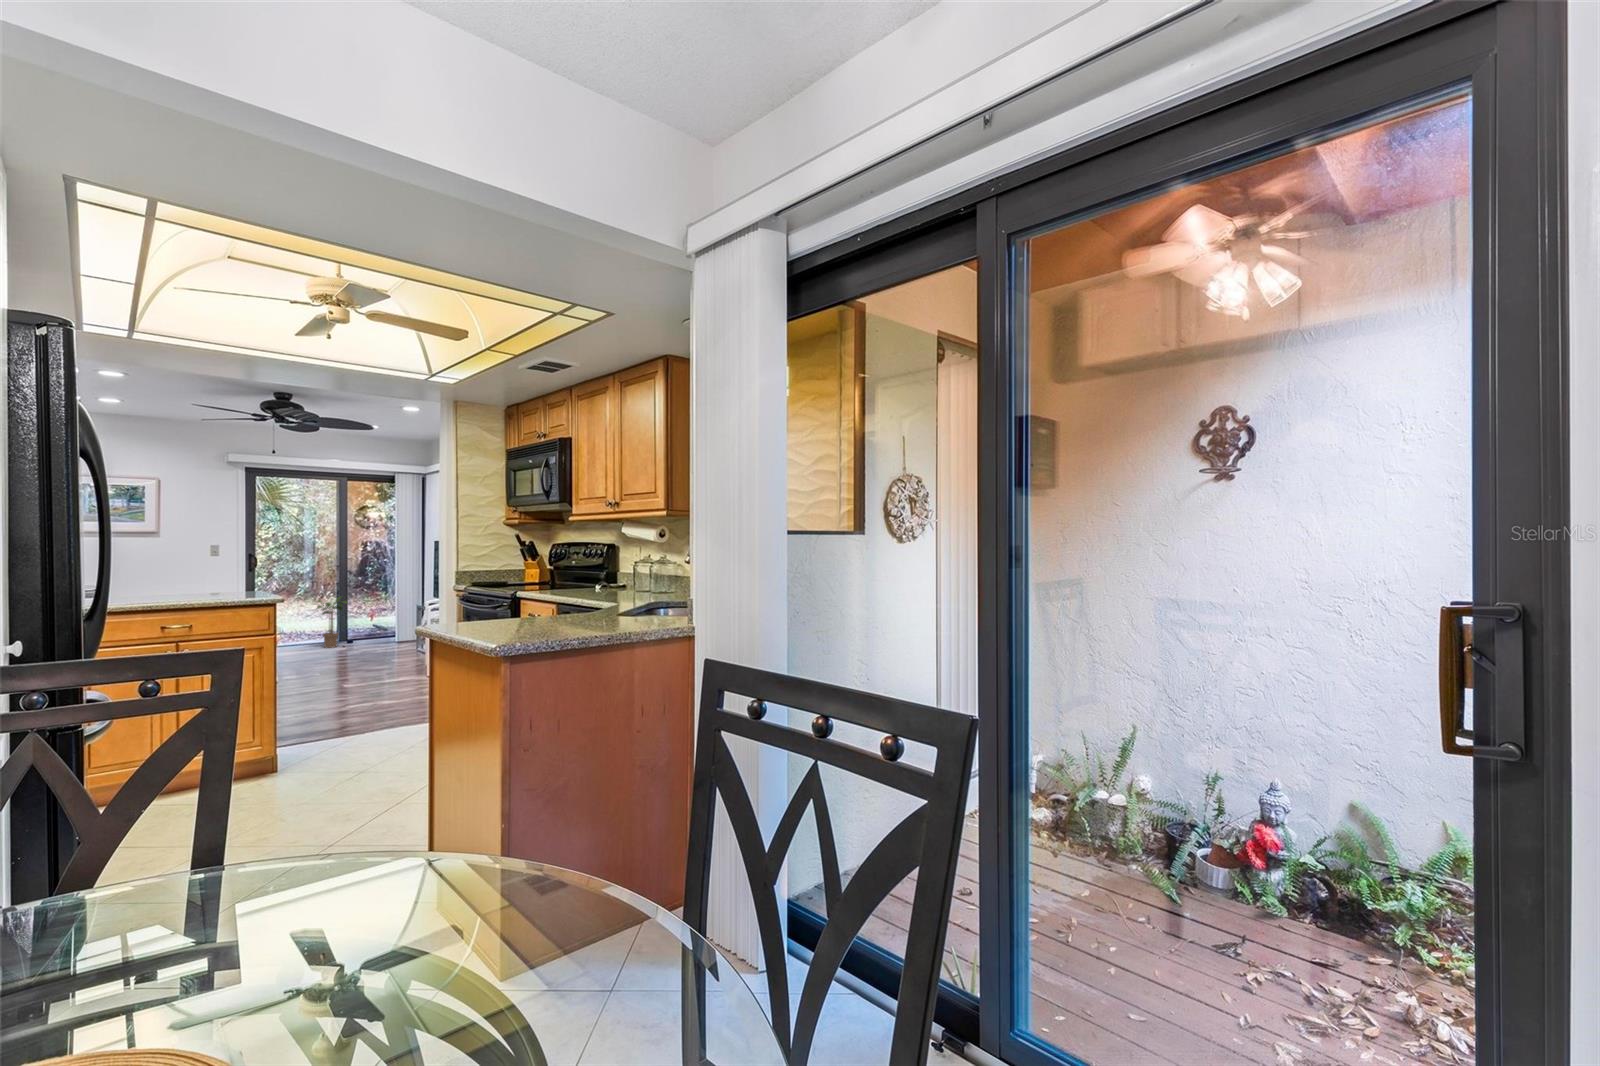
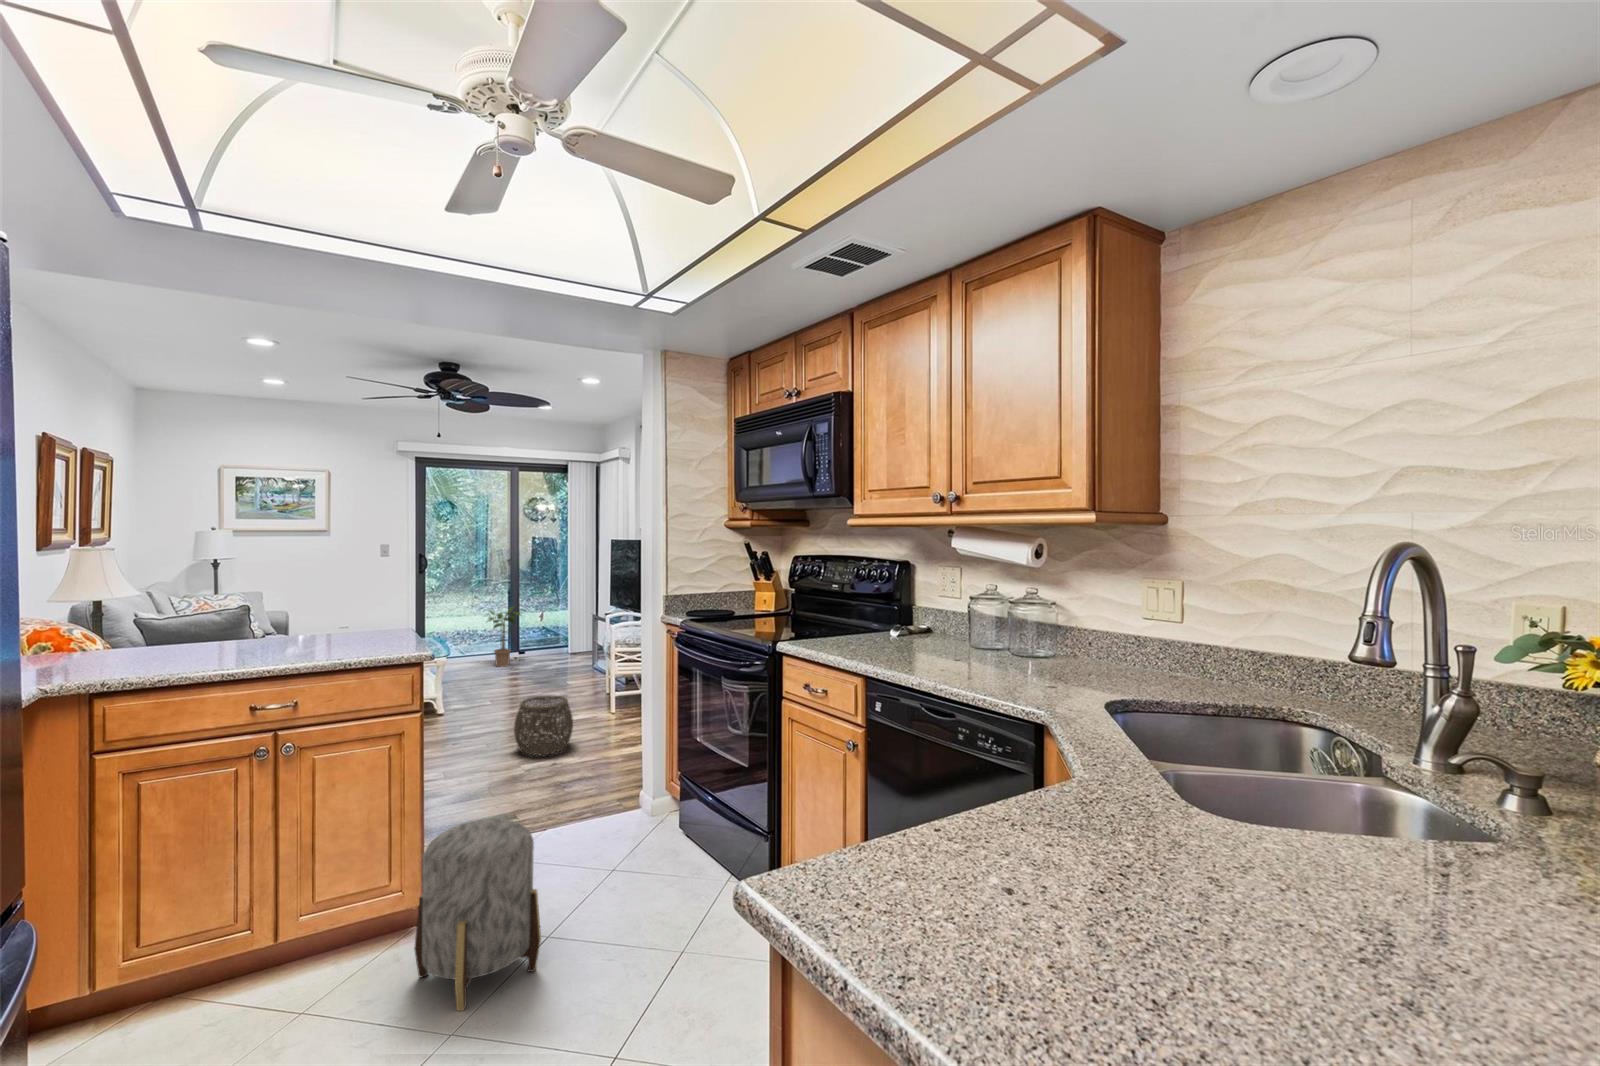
woven basket: none [340,654,390,697] -> present [514,695,573,755]
stool: none [271,696,354,795] -> present [414,819,541,1011]

